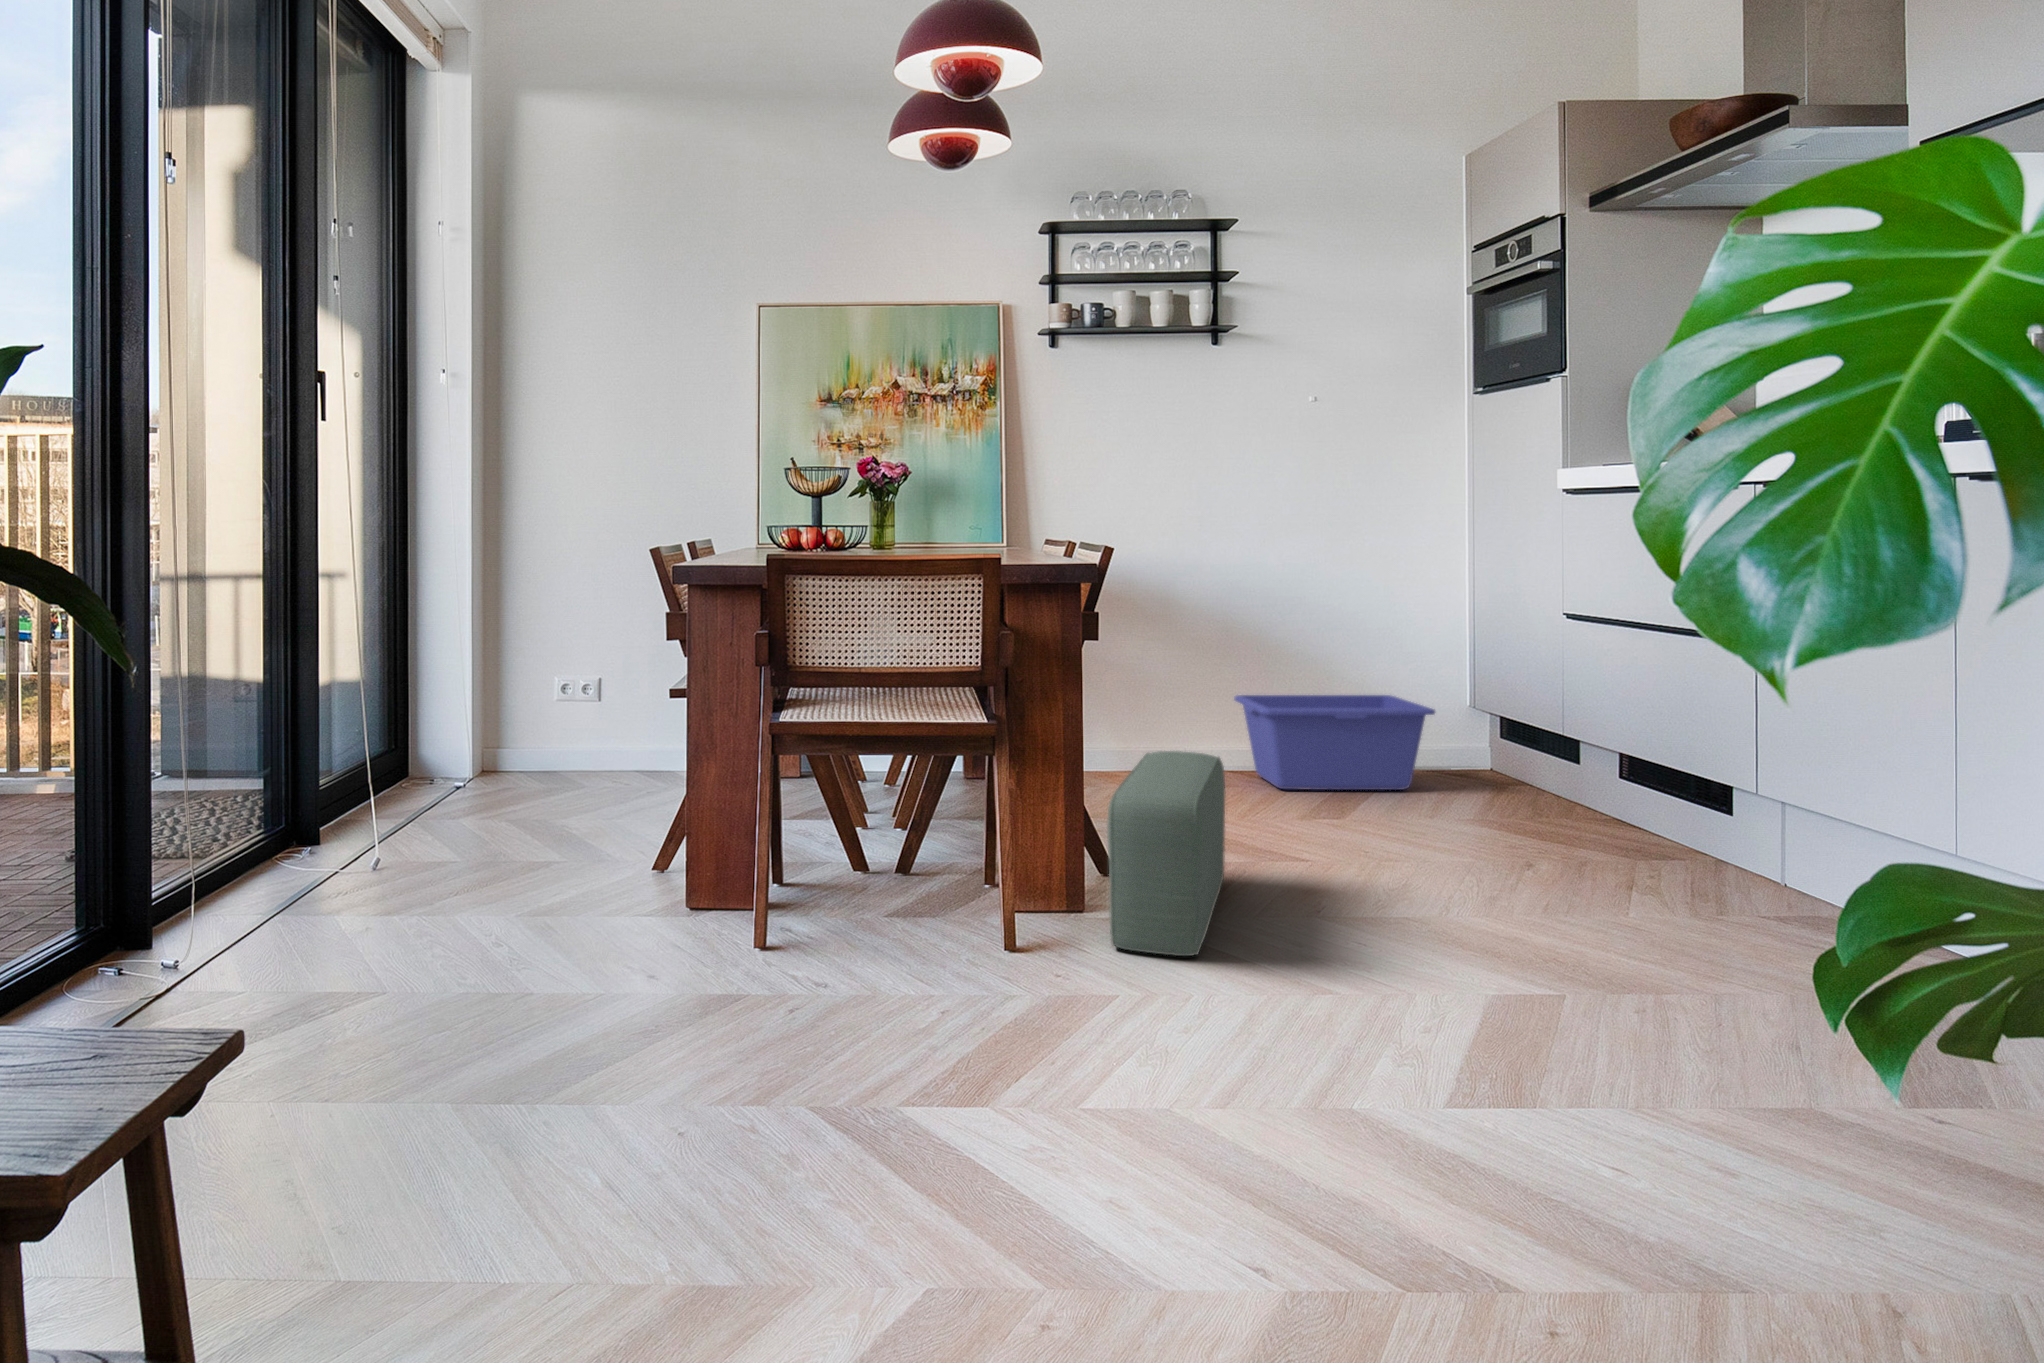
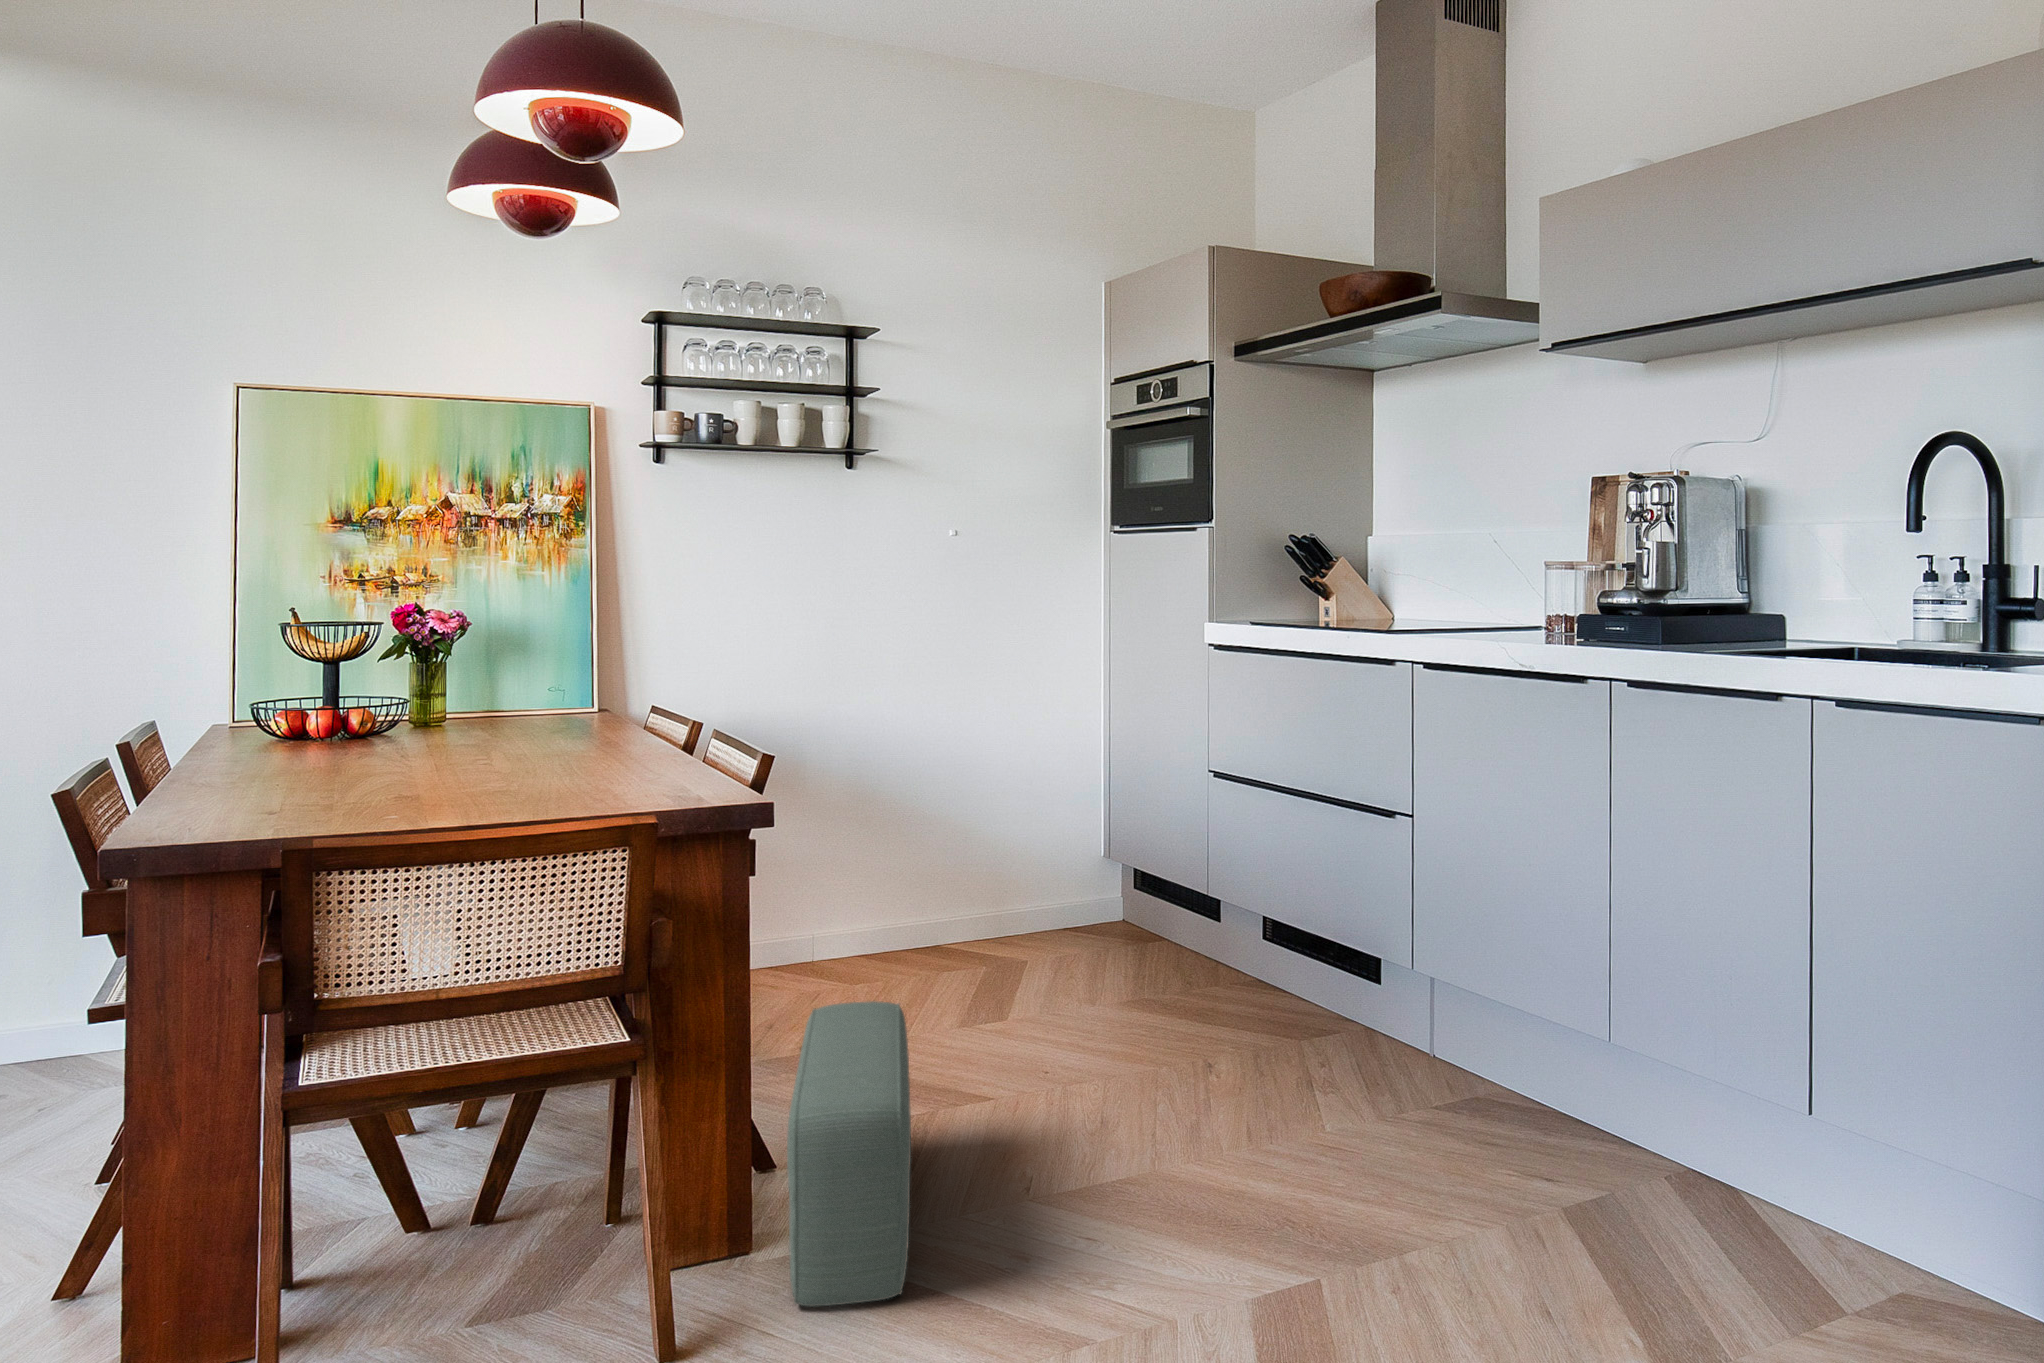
storage bin: present [1234,695,1435,790] -> none [874,857,1087,985]

